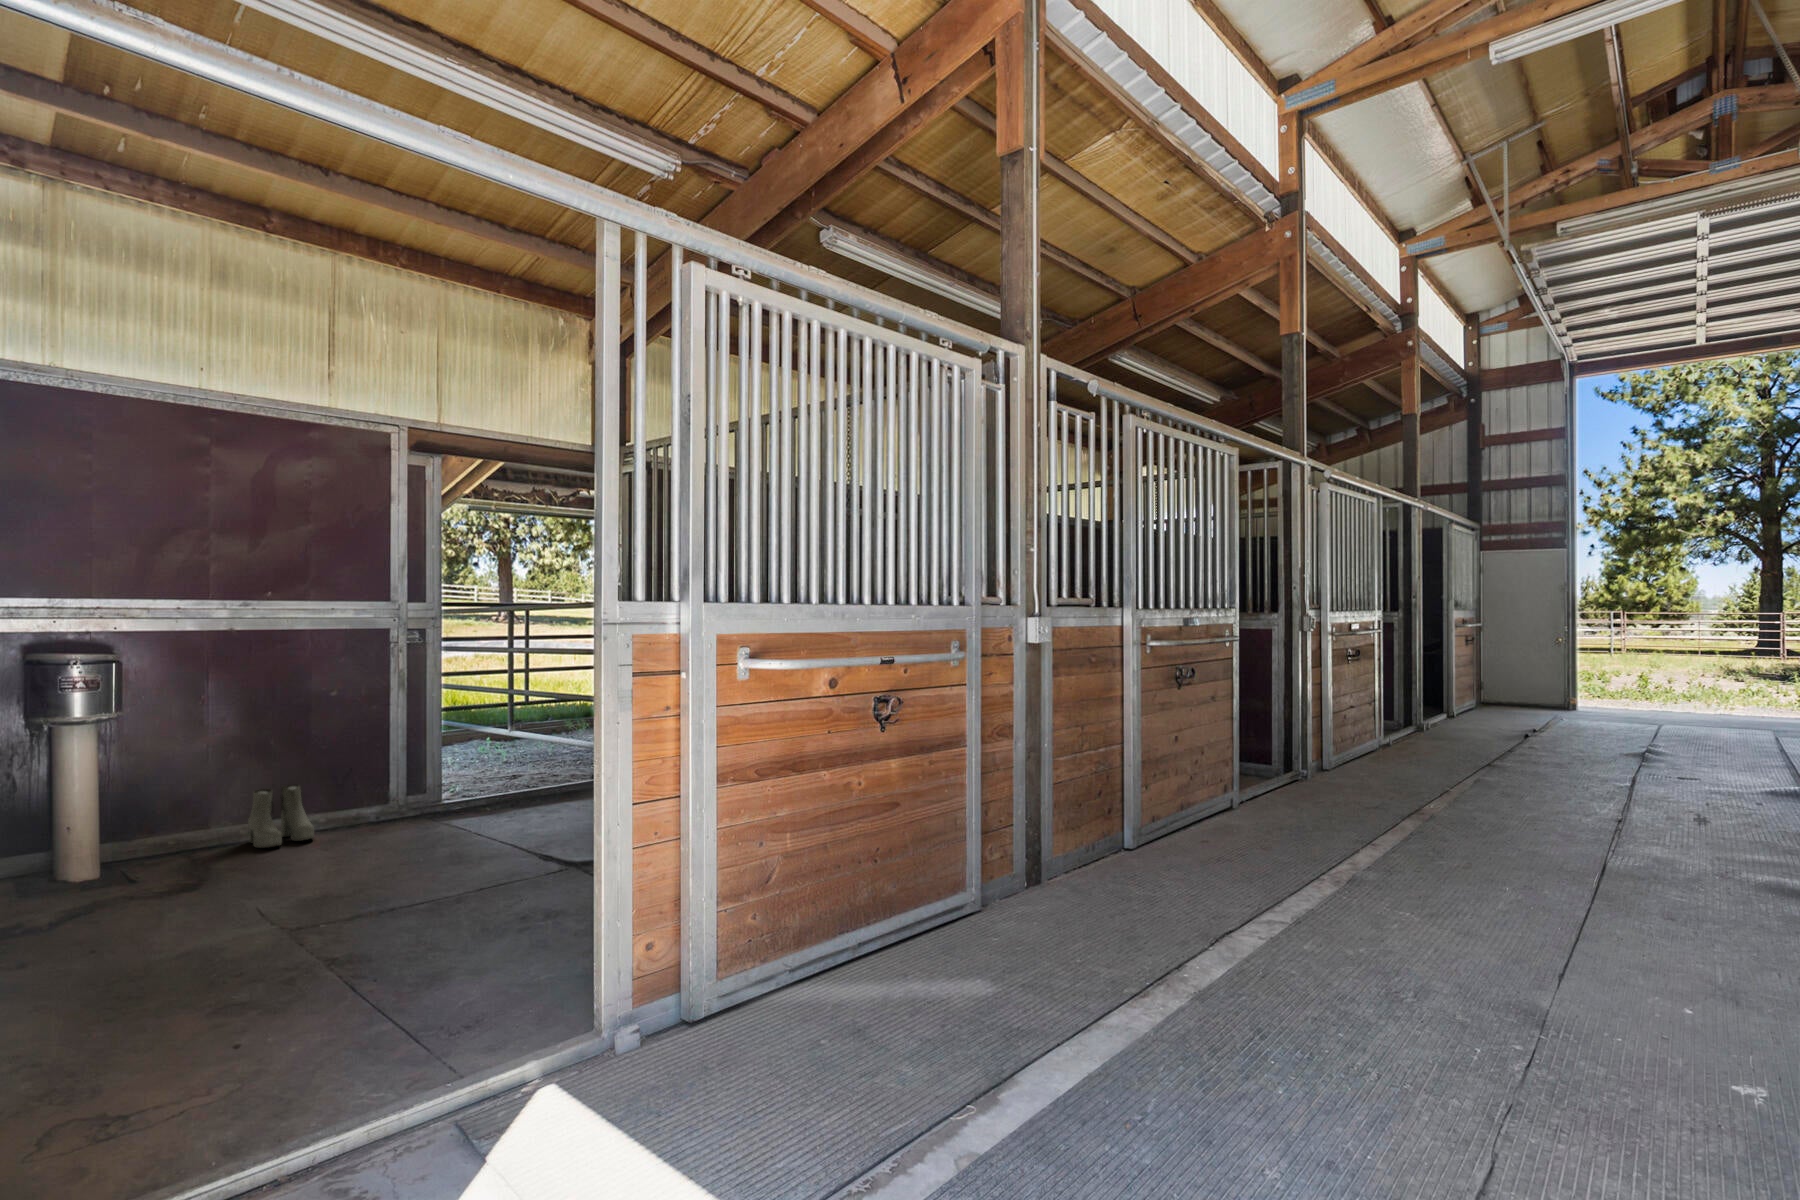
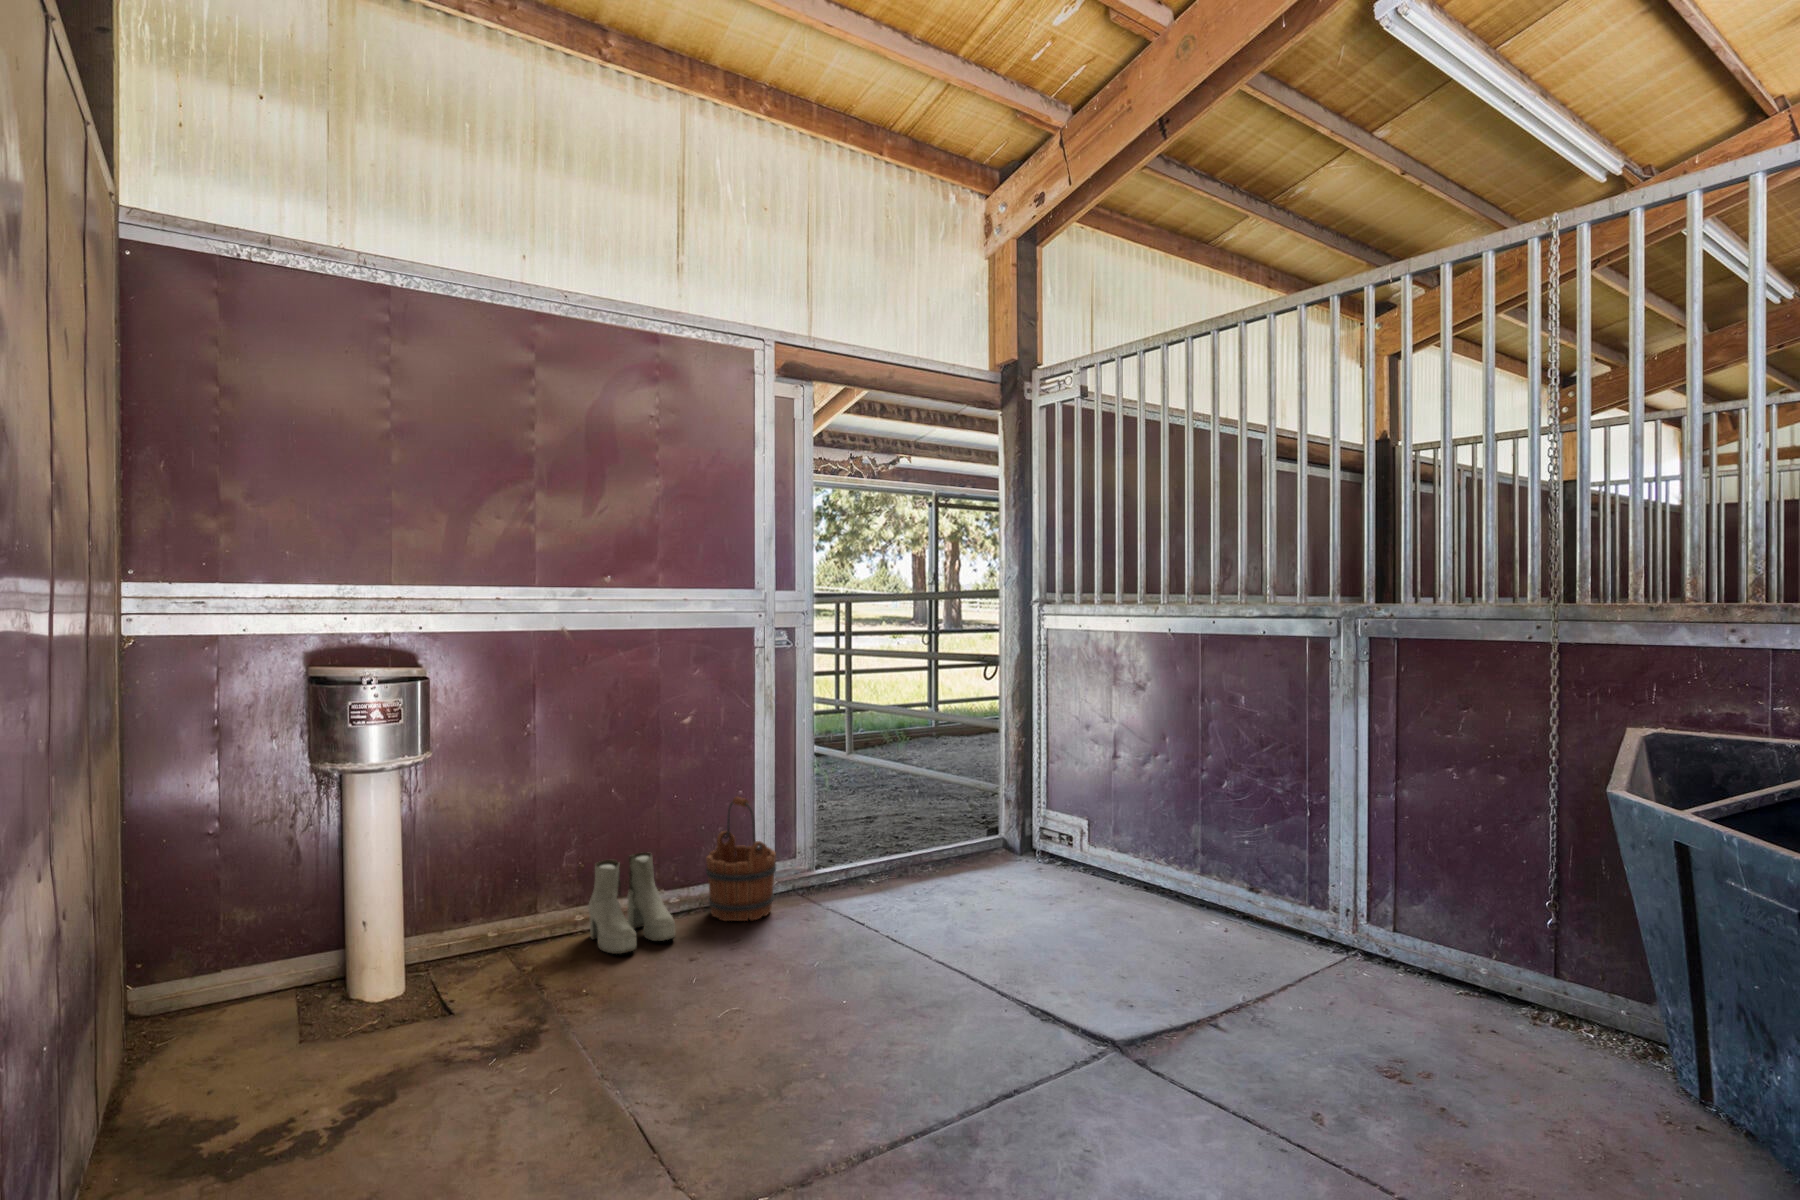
wooden bucket: none [345,746,401,831] -> present [706,797,776,921]

